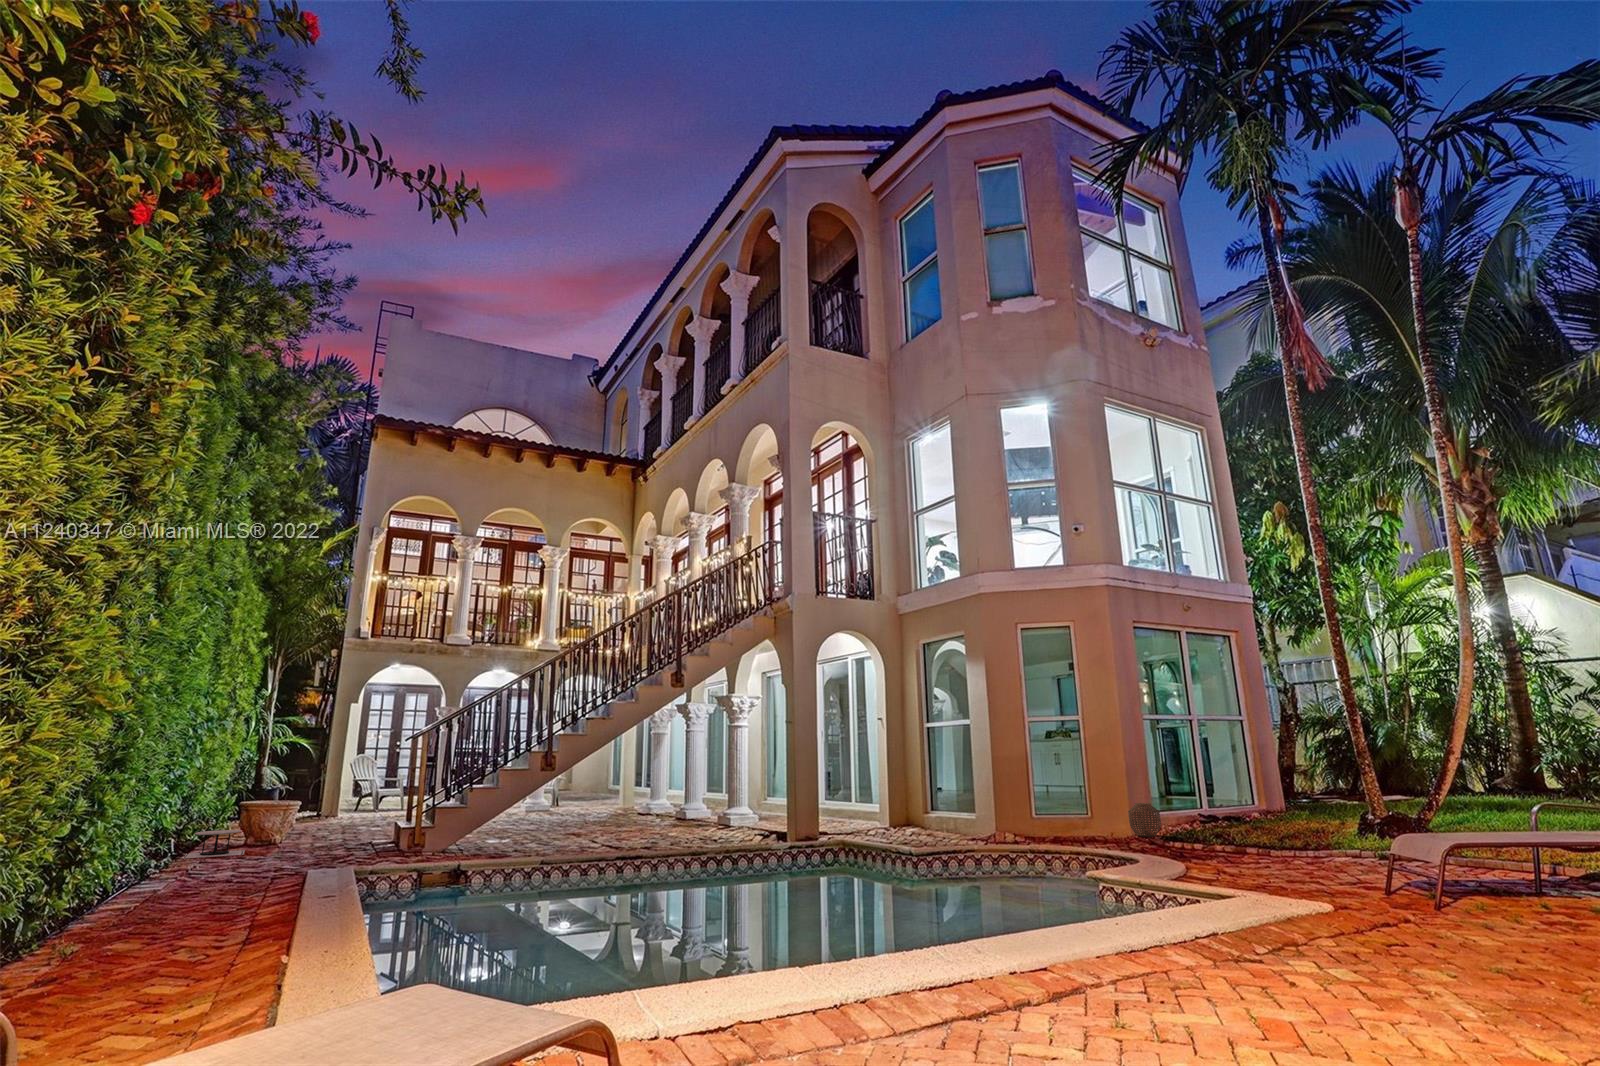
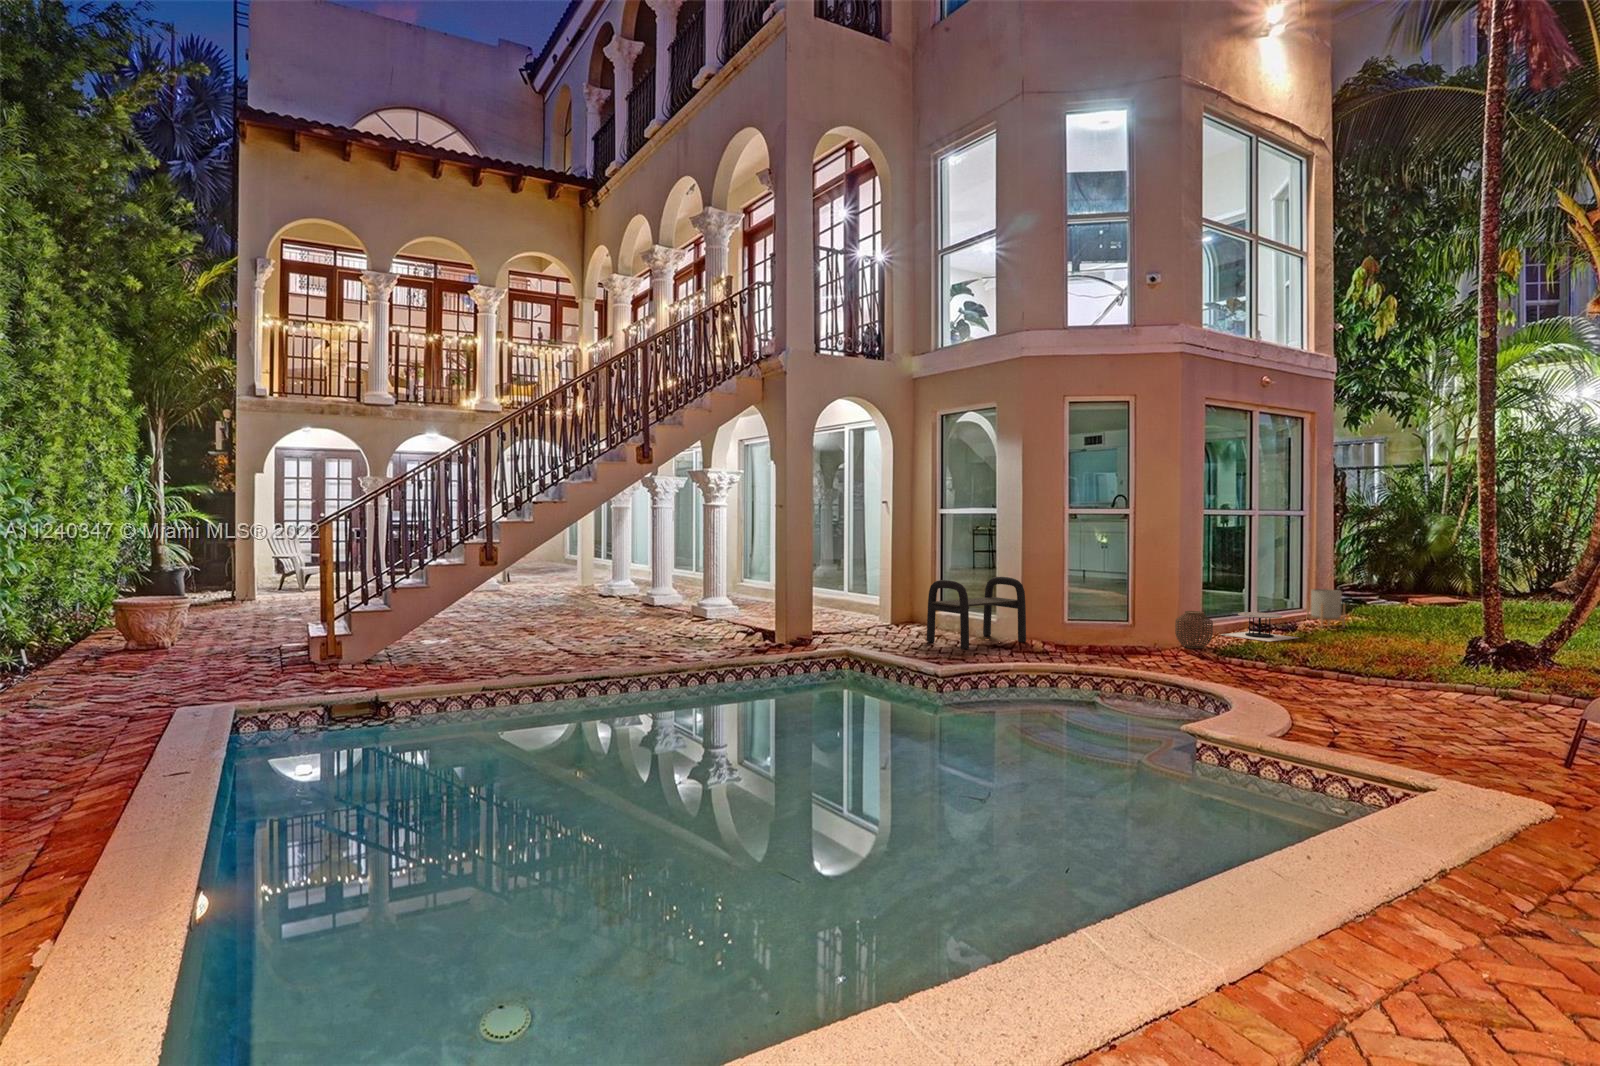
bench: none [914,777,1002,839] -> present [927,577,1026,649]
planter: none [1260,788,1296,823] -> present [1307,589,1345,628]
side table: present [182,830,245,858] -> present [1222,612,1298,642]

